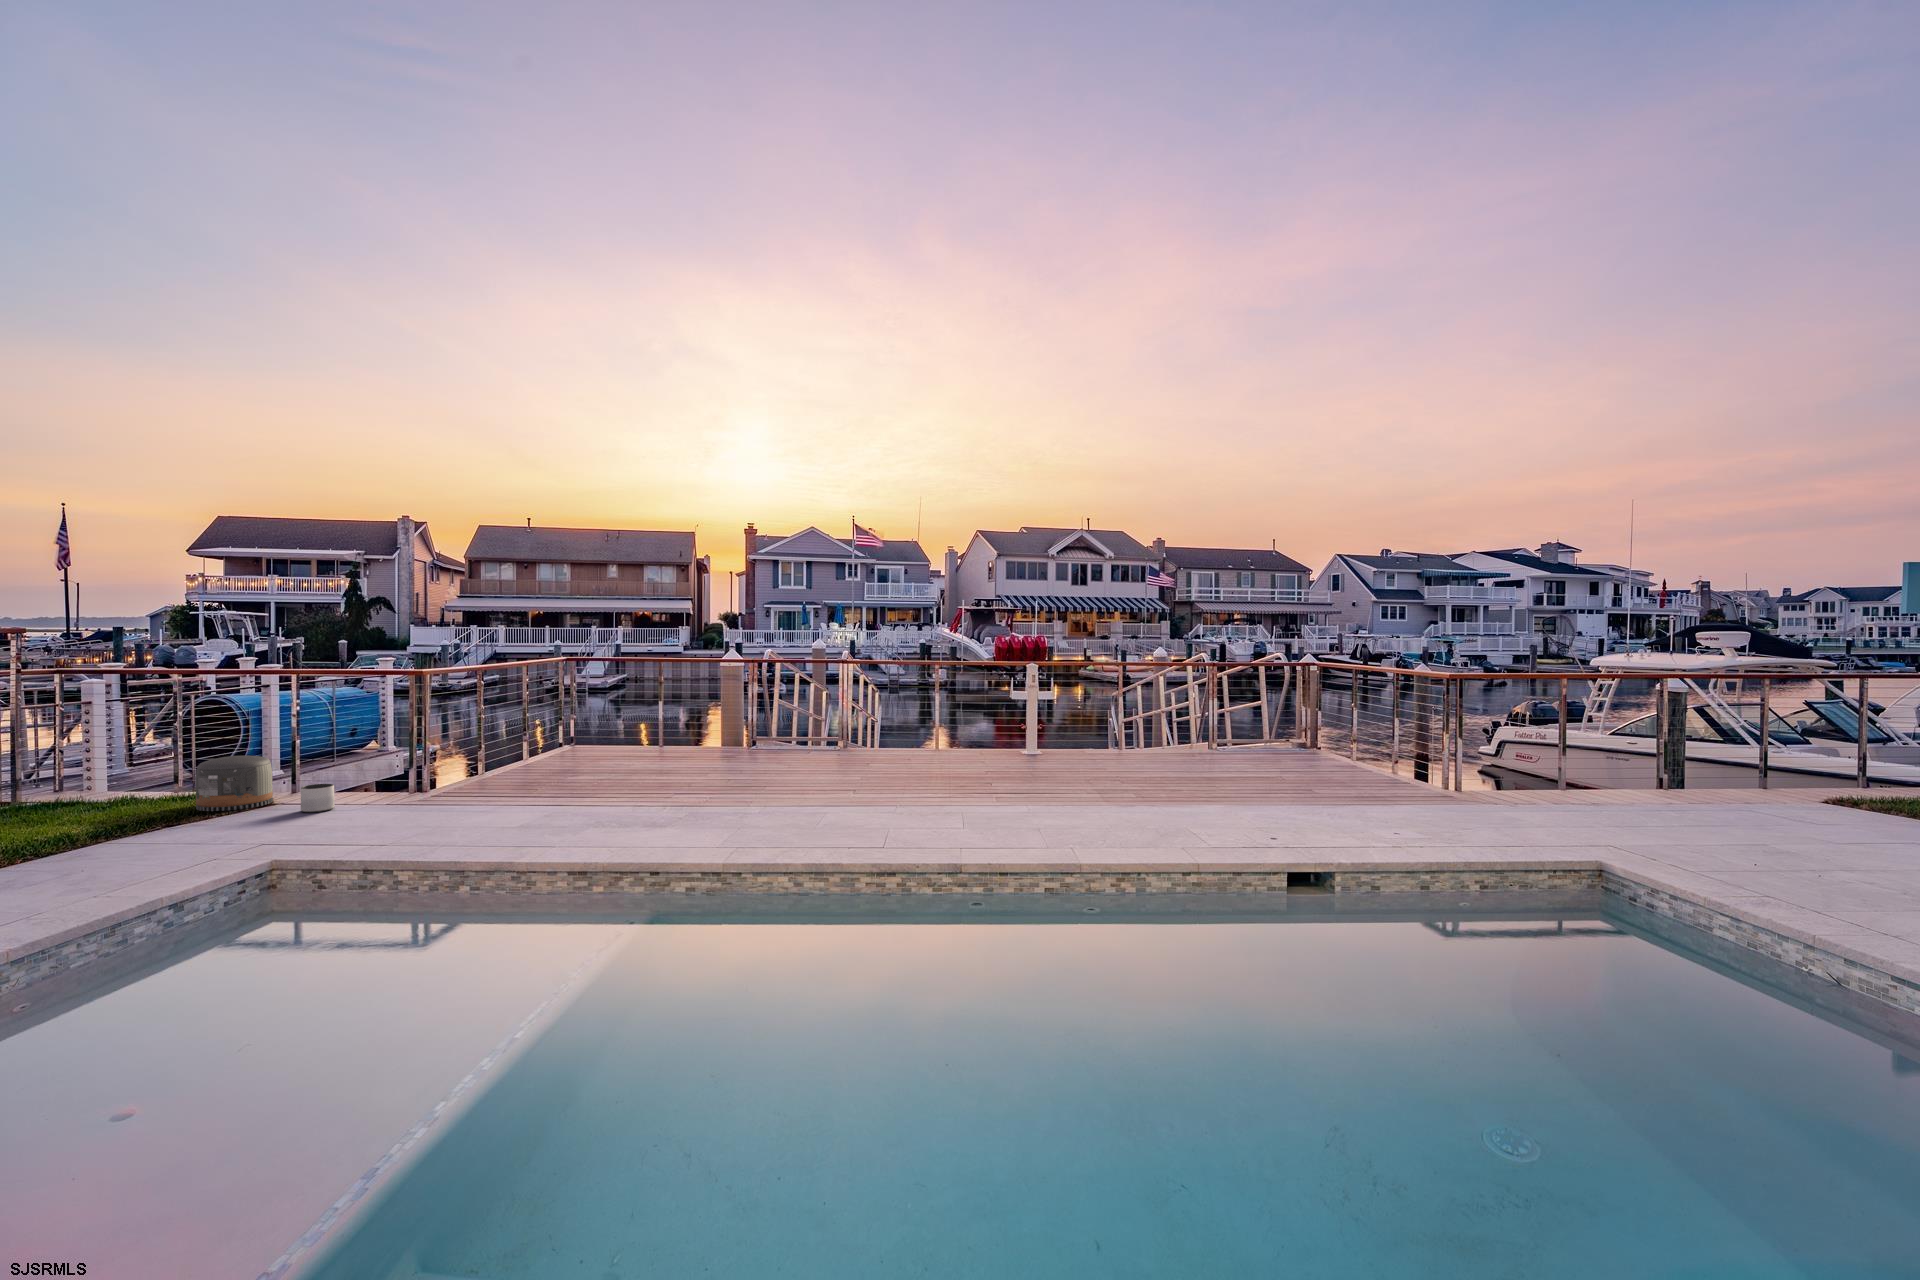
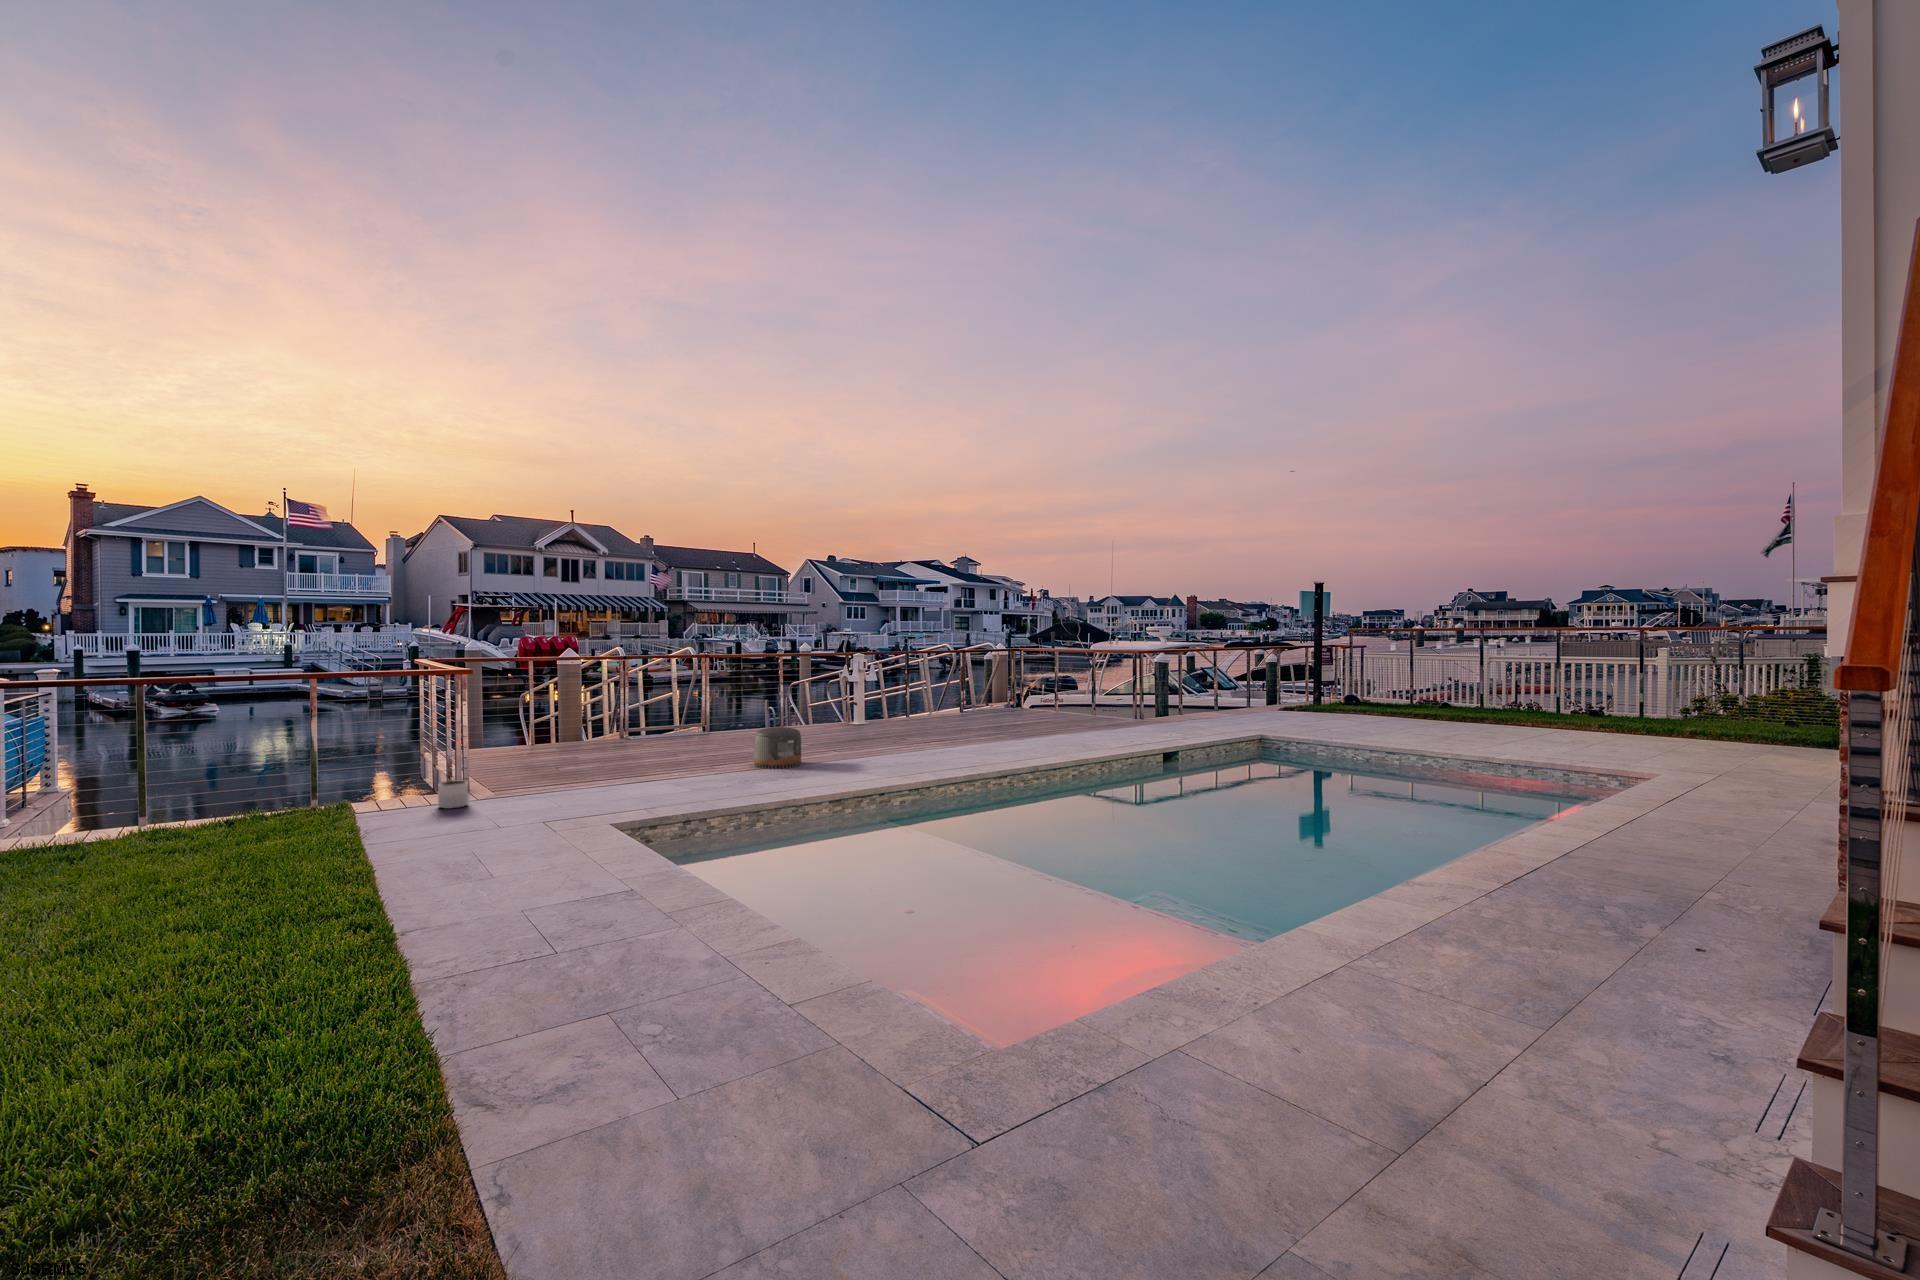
pouf: present [196,756,273,811] -> present [754,727,801,769]

